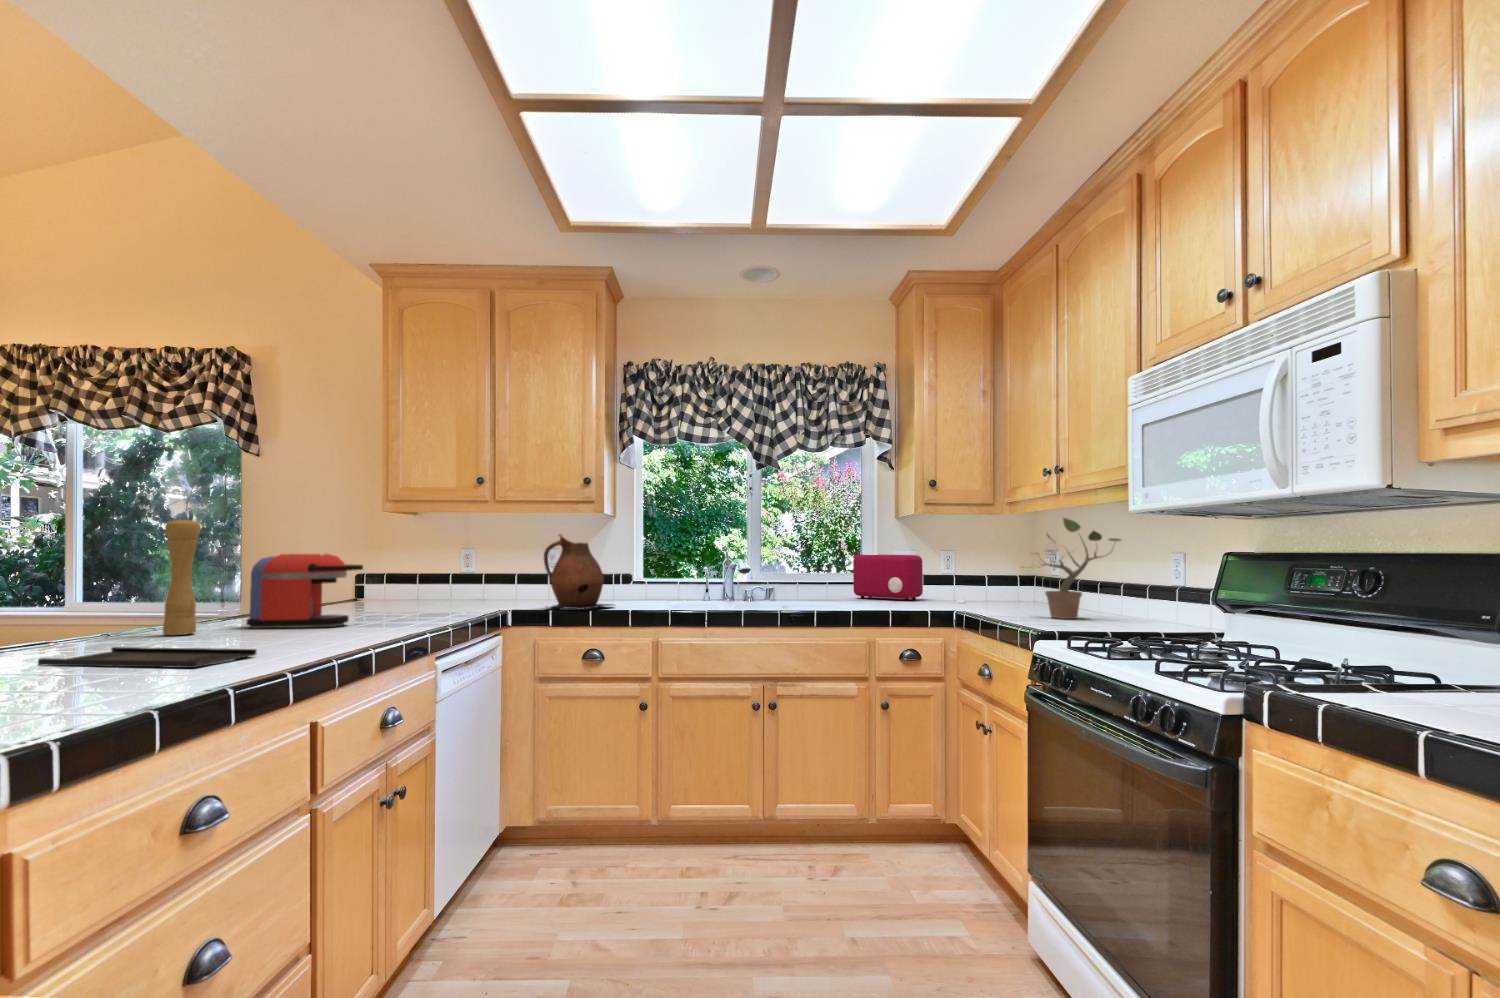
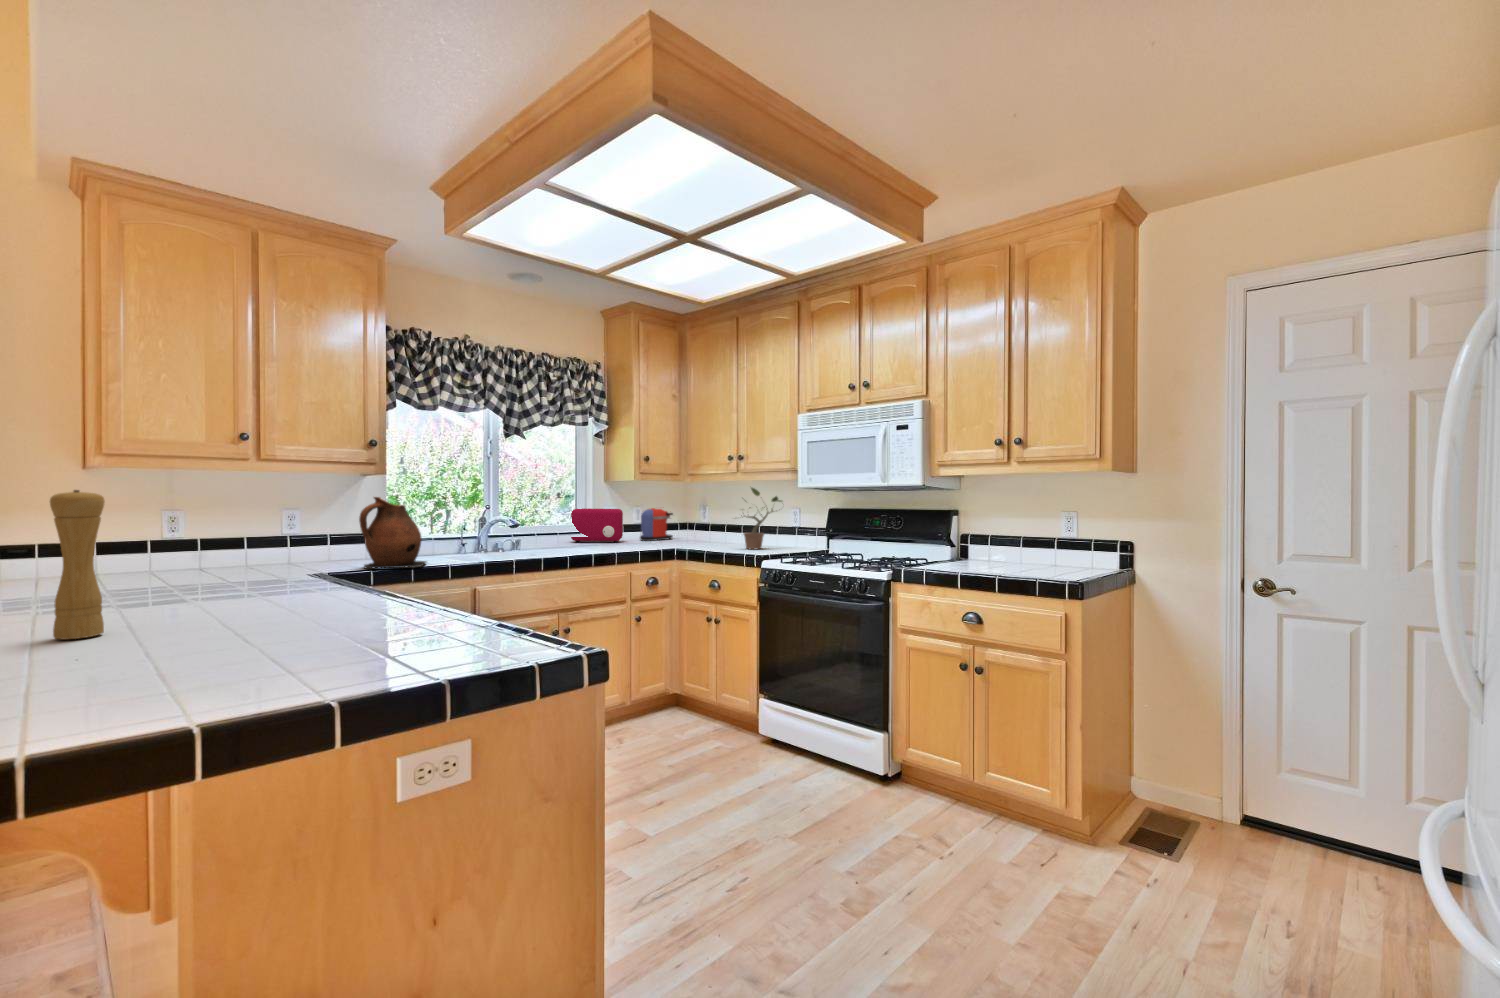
coffee maker: present [246,554,363,628] -> present [640,508,673,541]
tray: present [38,647,257,668] -> none [154,629,388,682]

